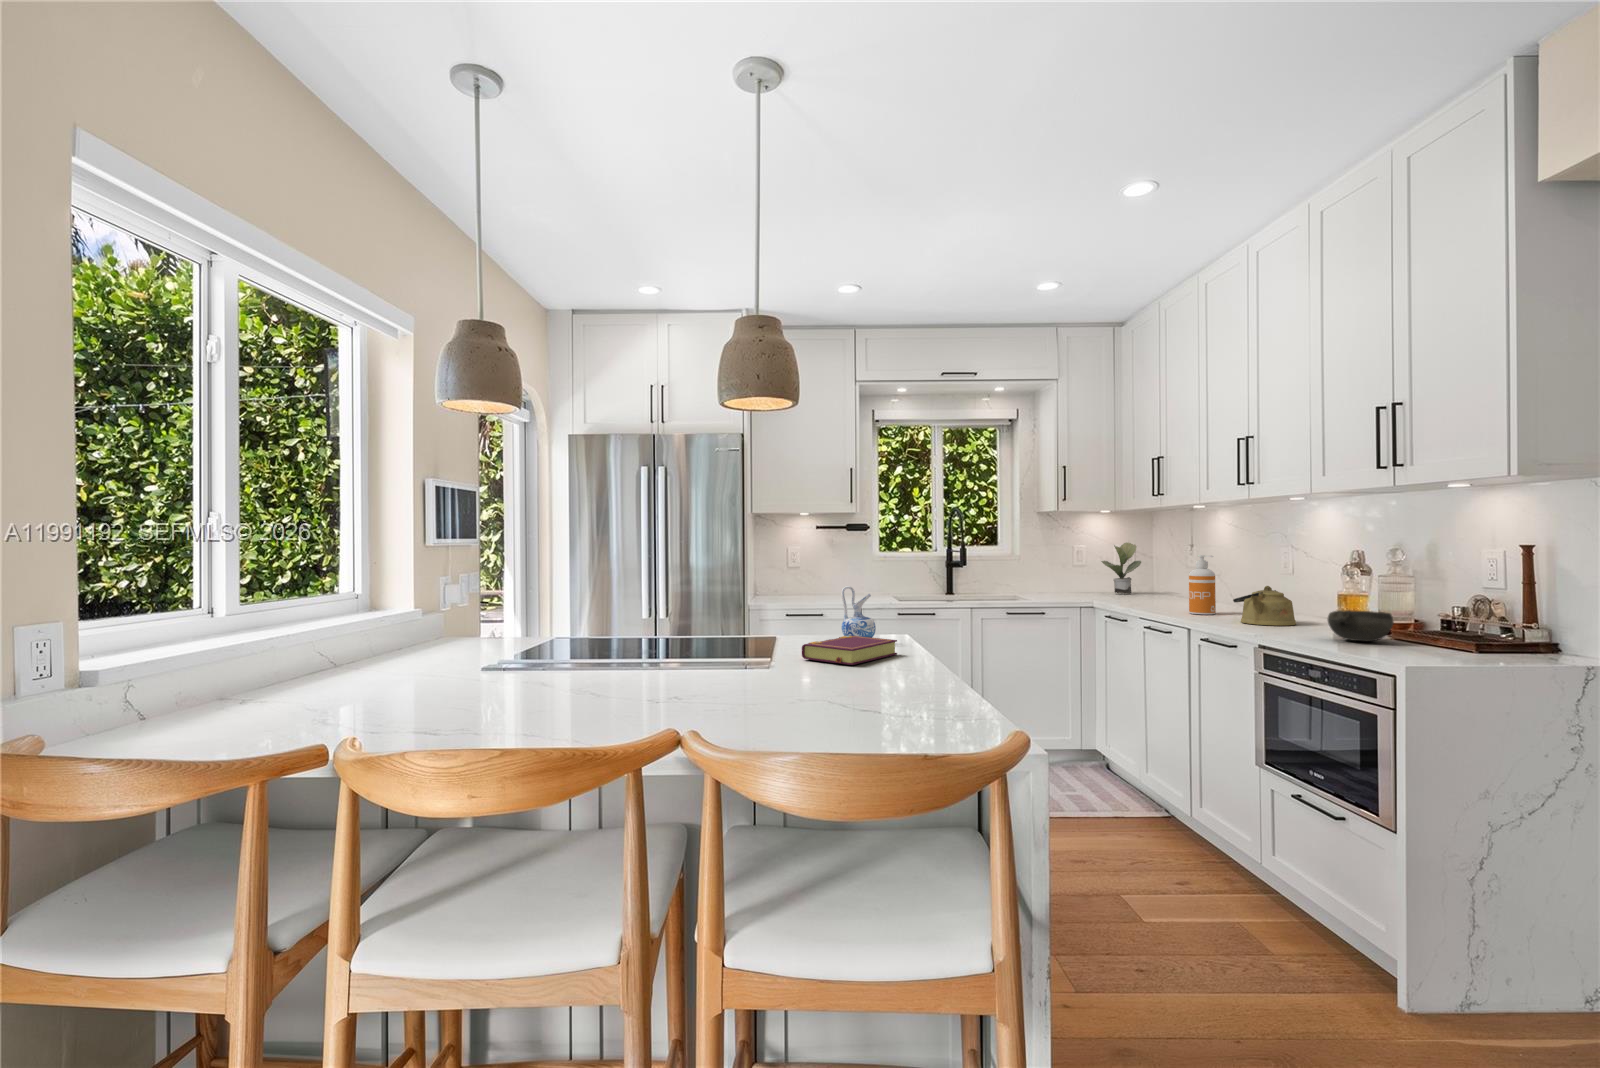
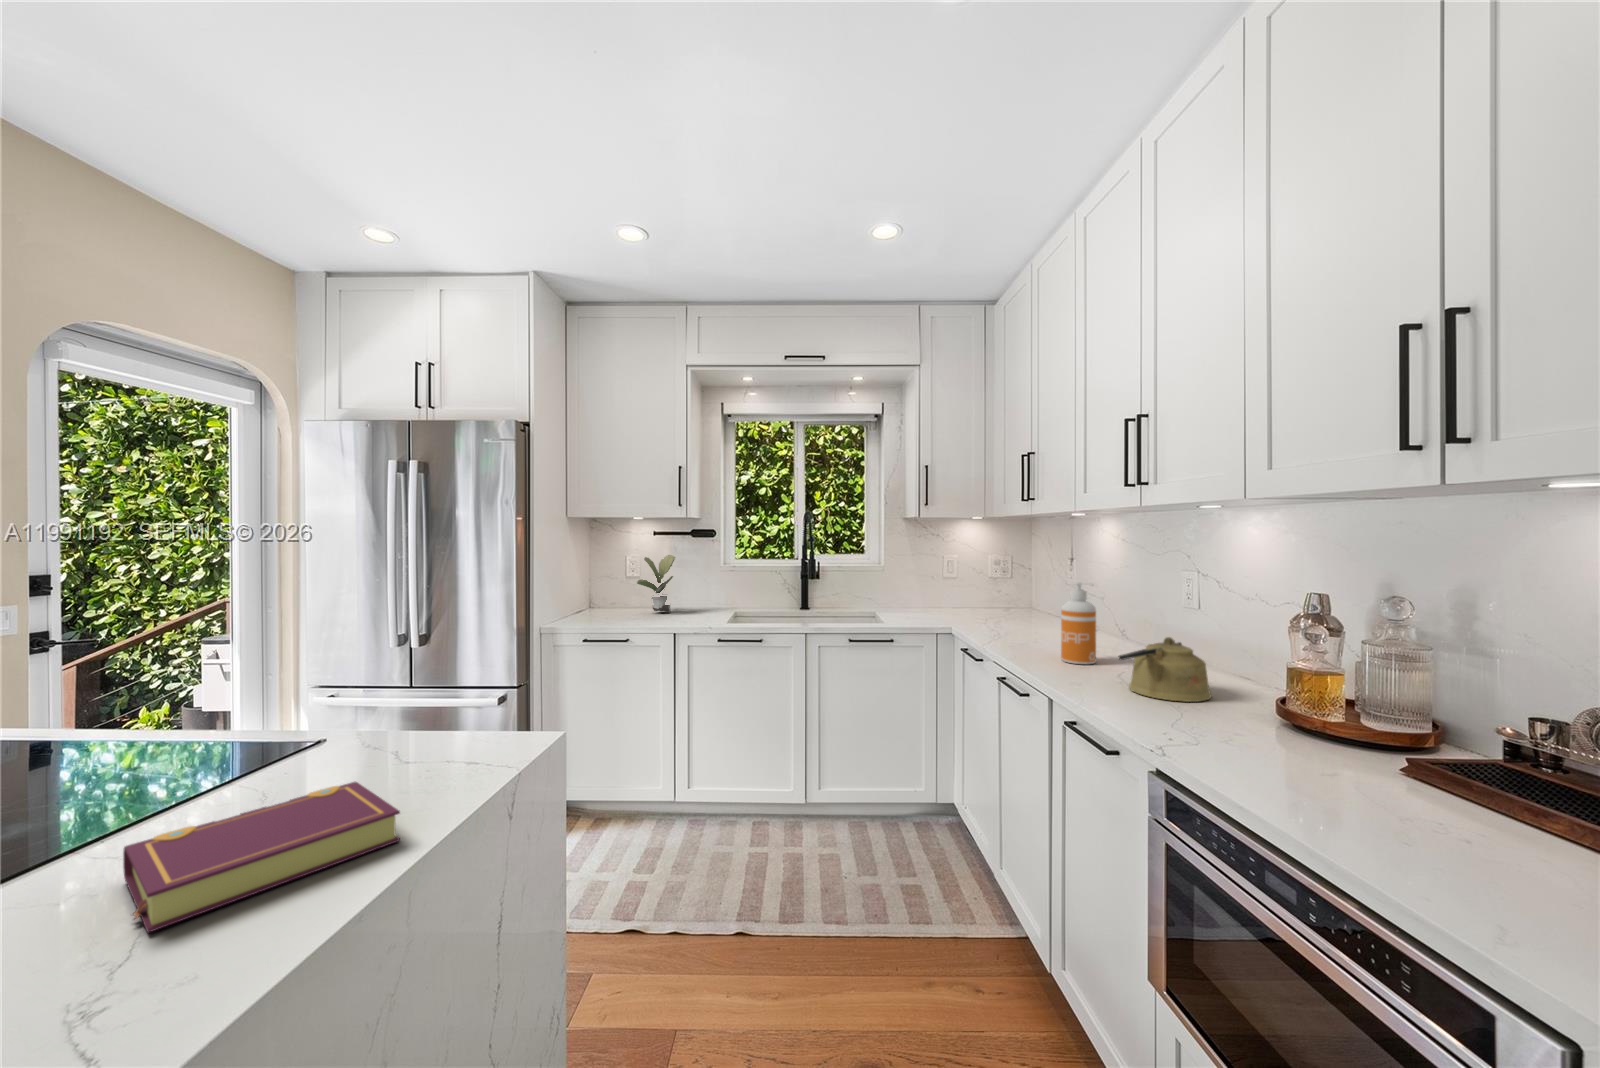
potted plant: present [1101,543,1141,593] -> present [637,555,675,612]
ceramic pitcher: present [841,586,876,638] -> none [397,667,469,776]
bowl: present [1328,610,1394,641] -> none [1281,710,1414,777]

